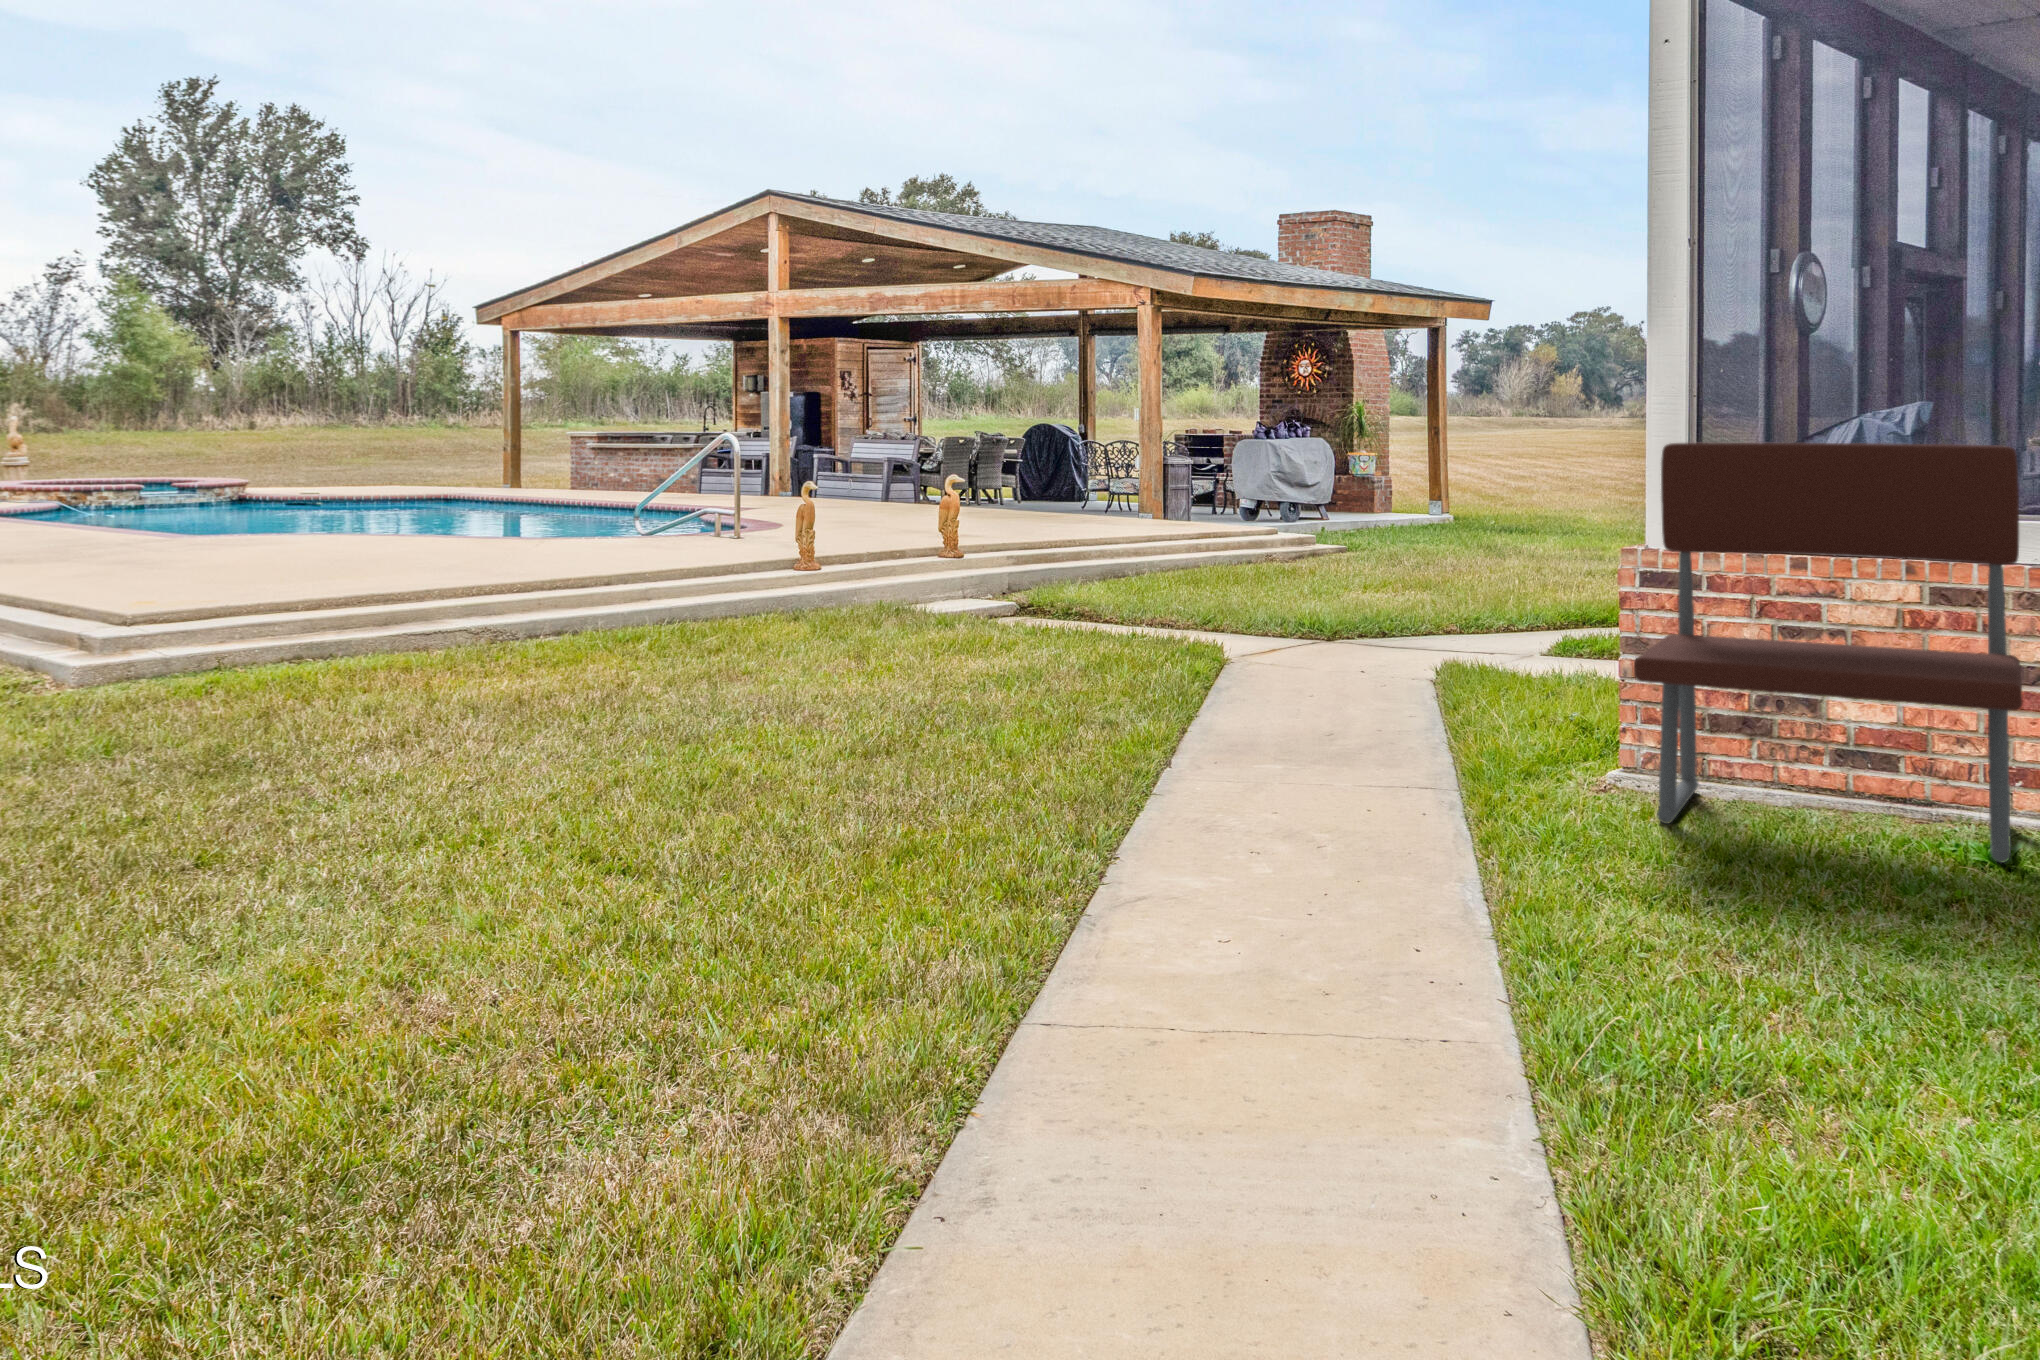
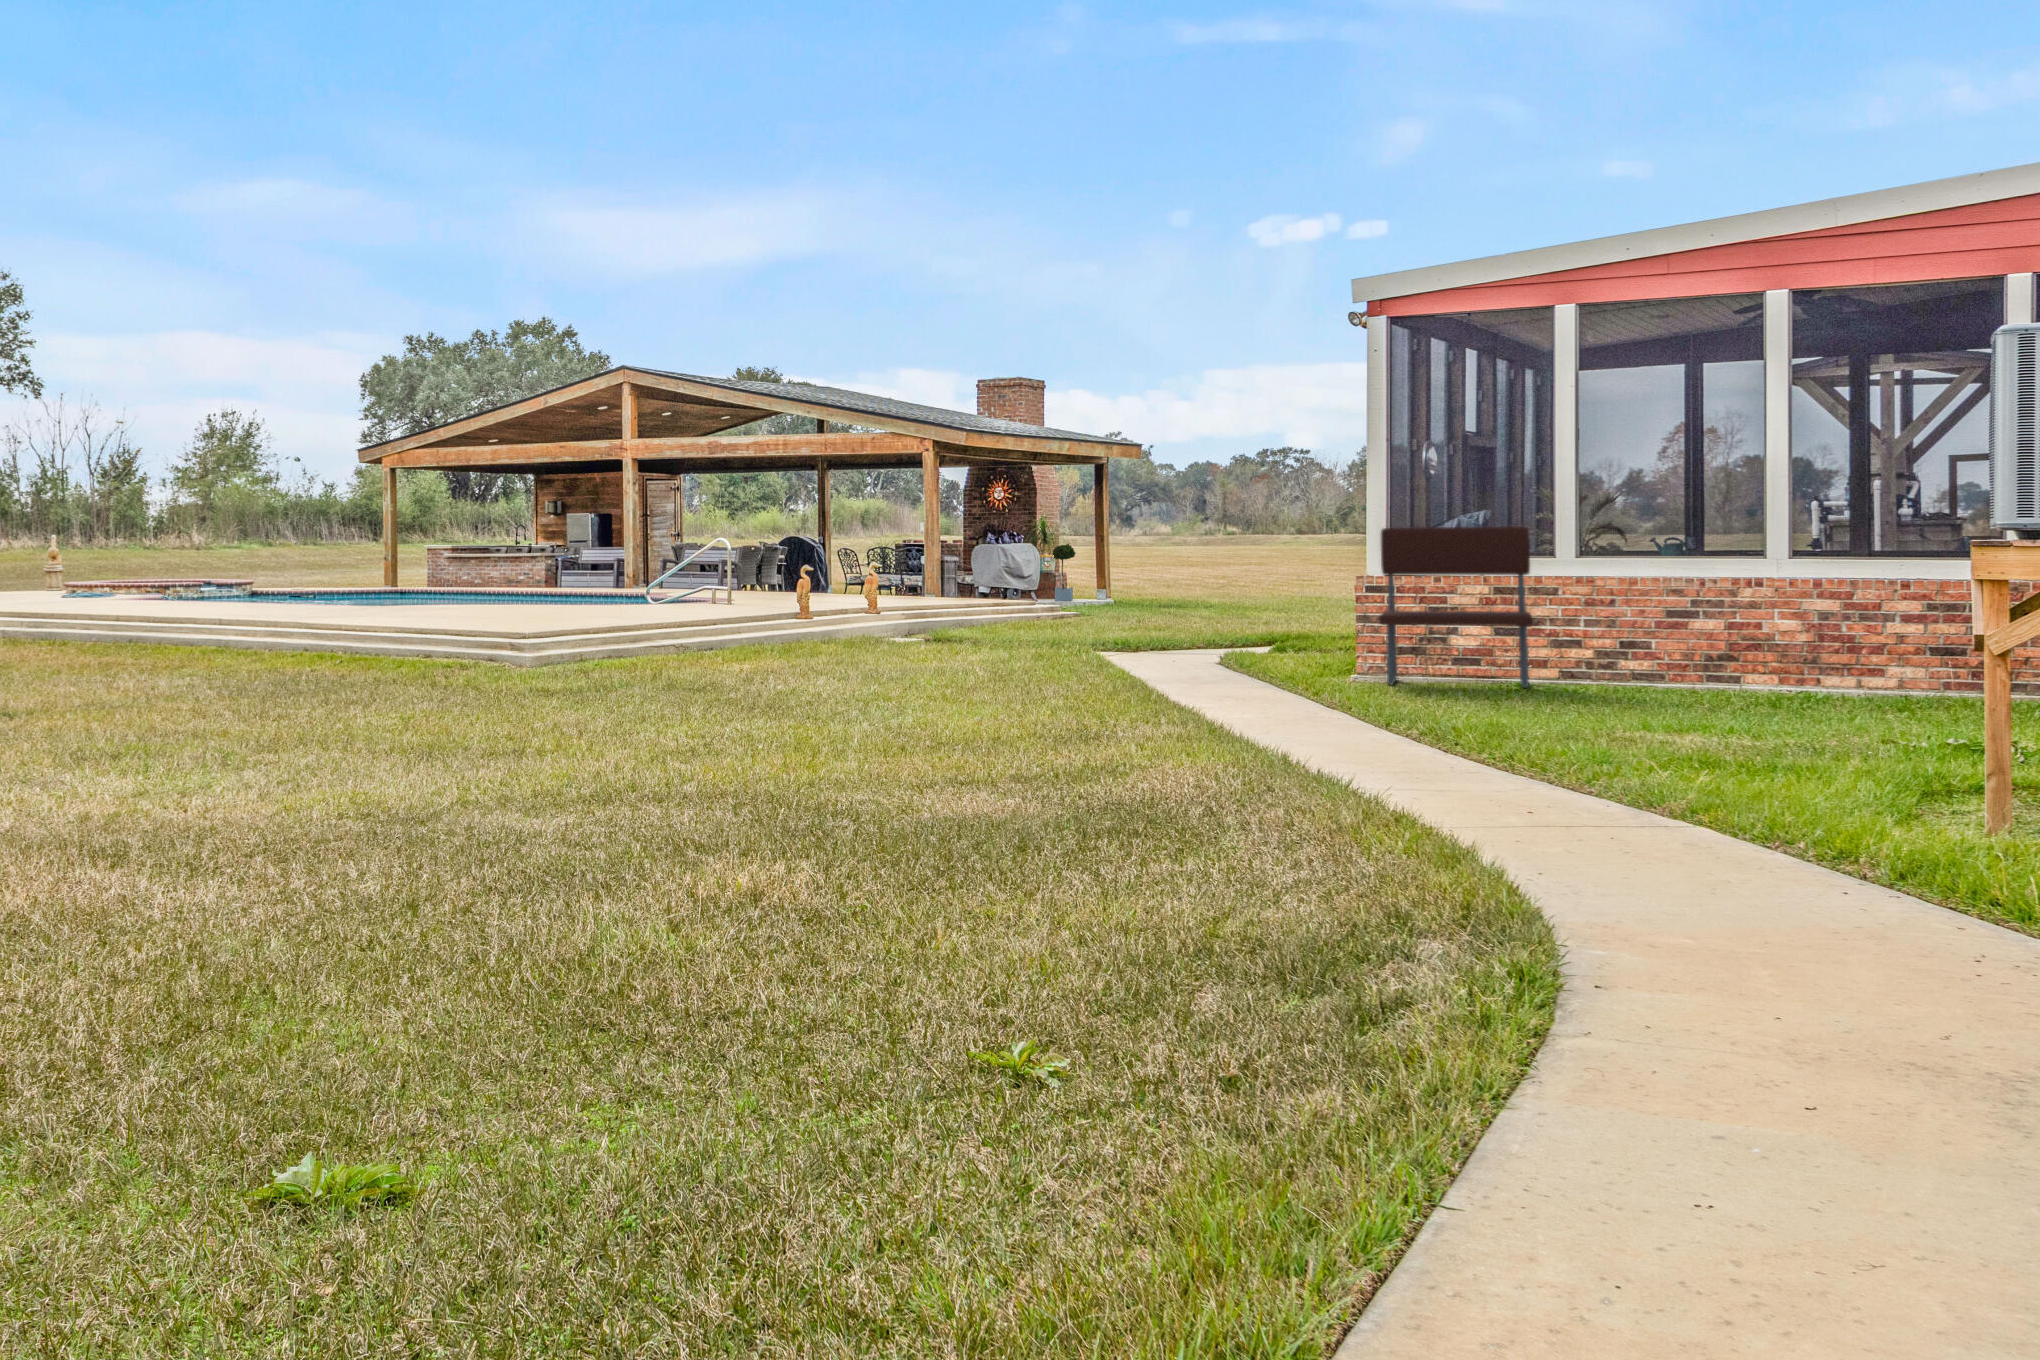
potted tree: none [1360,436,1392,514] -> present [1052,544,1076,601]

